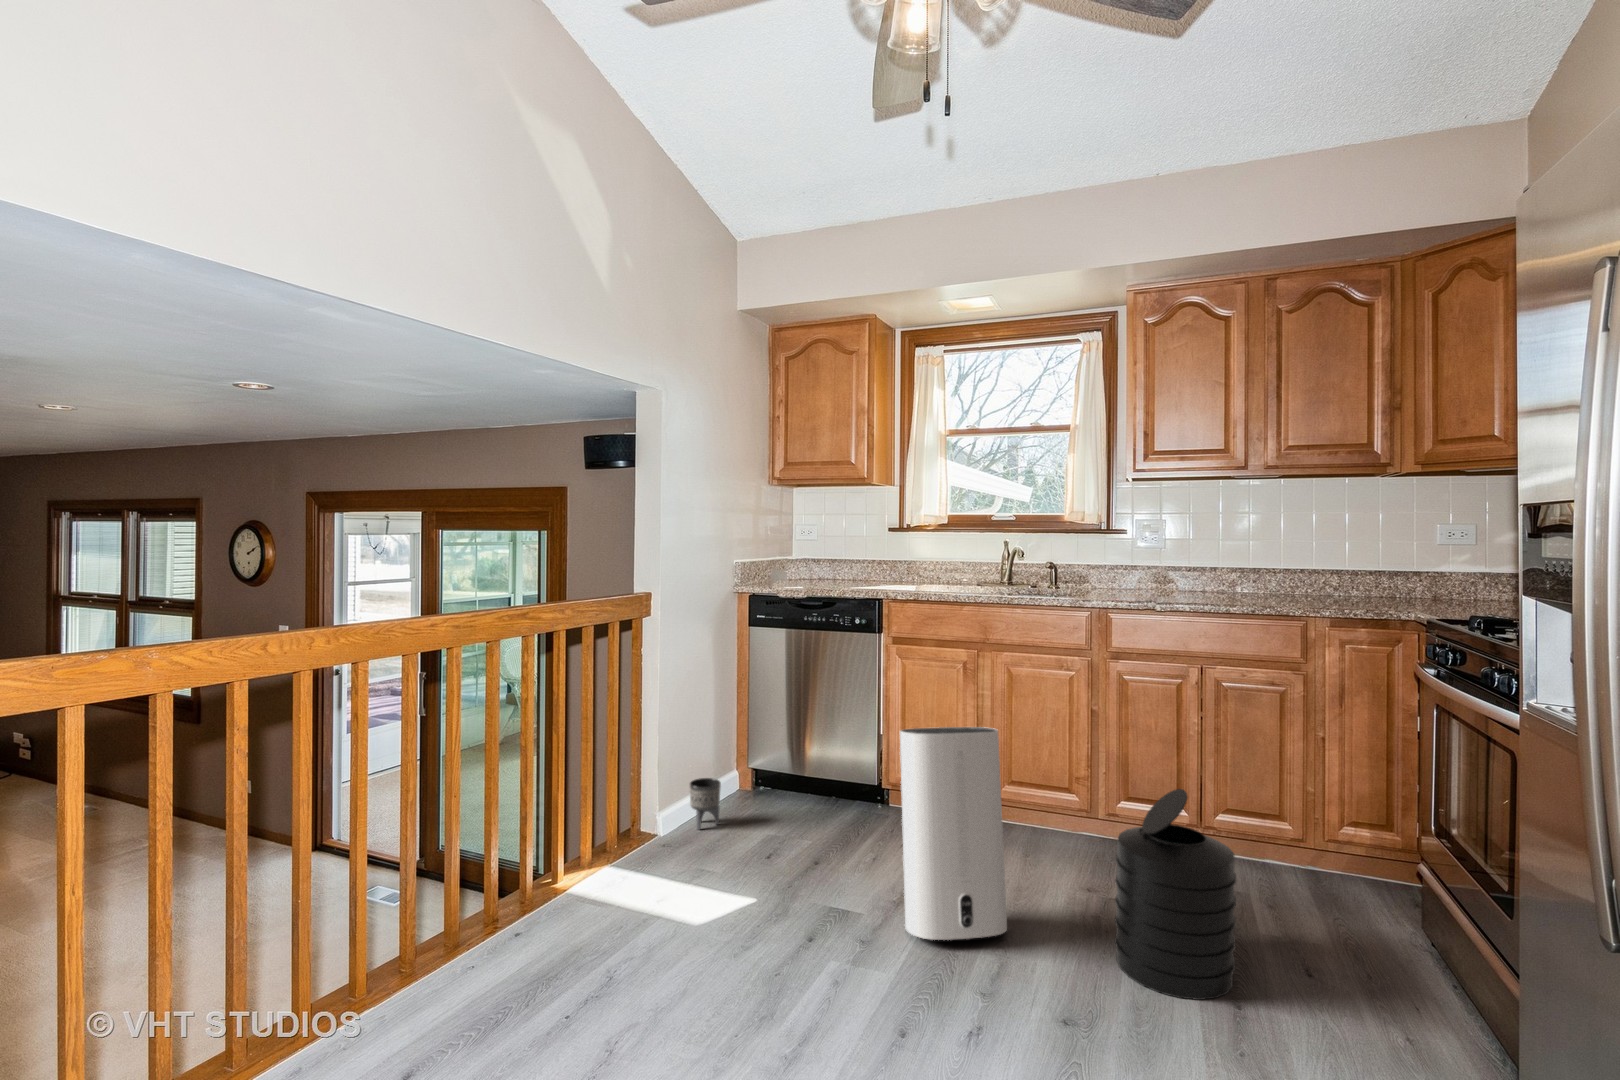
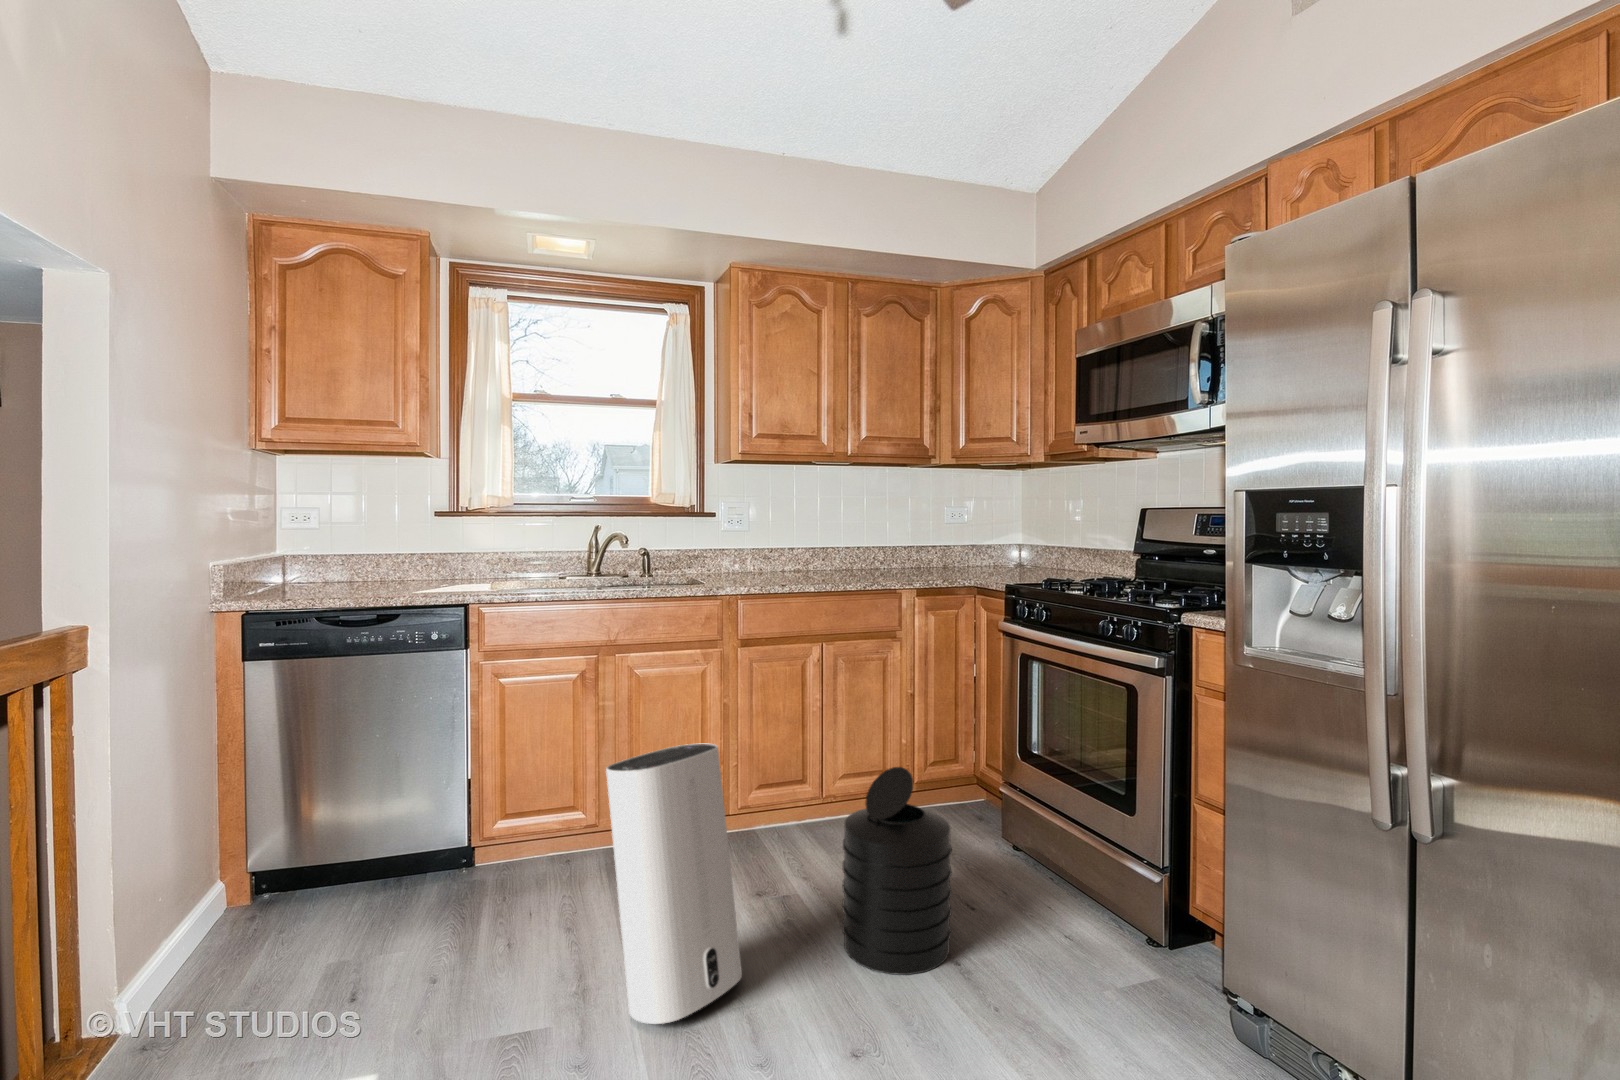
planter: present [690,778,721,830] -> none [173,909,235,1001]

